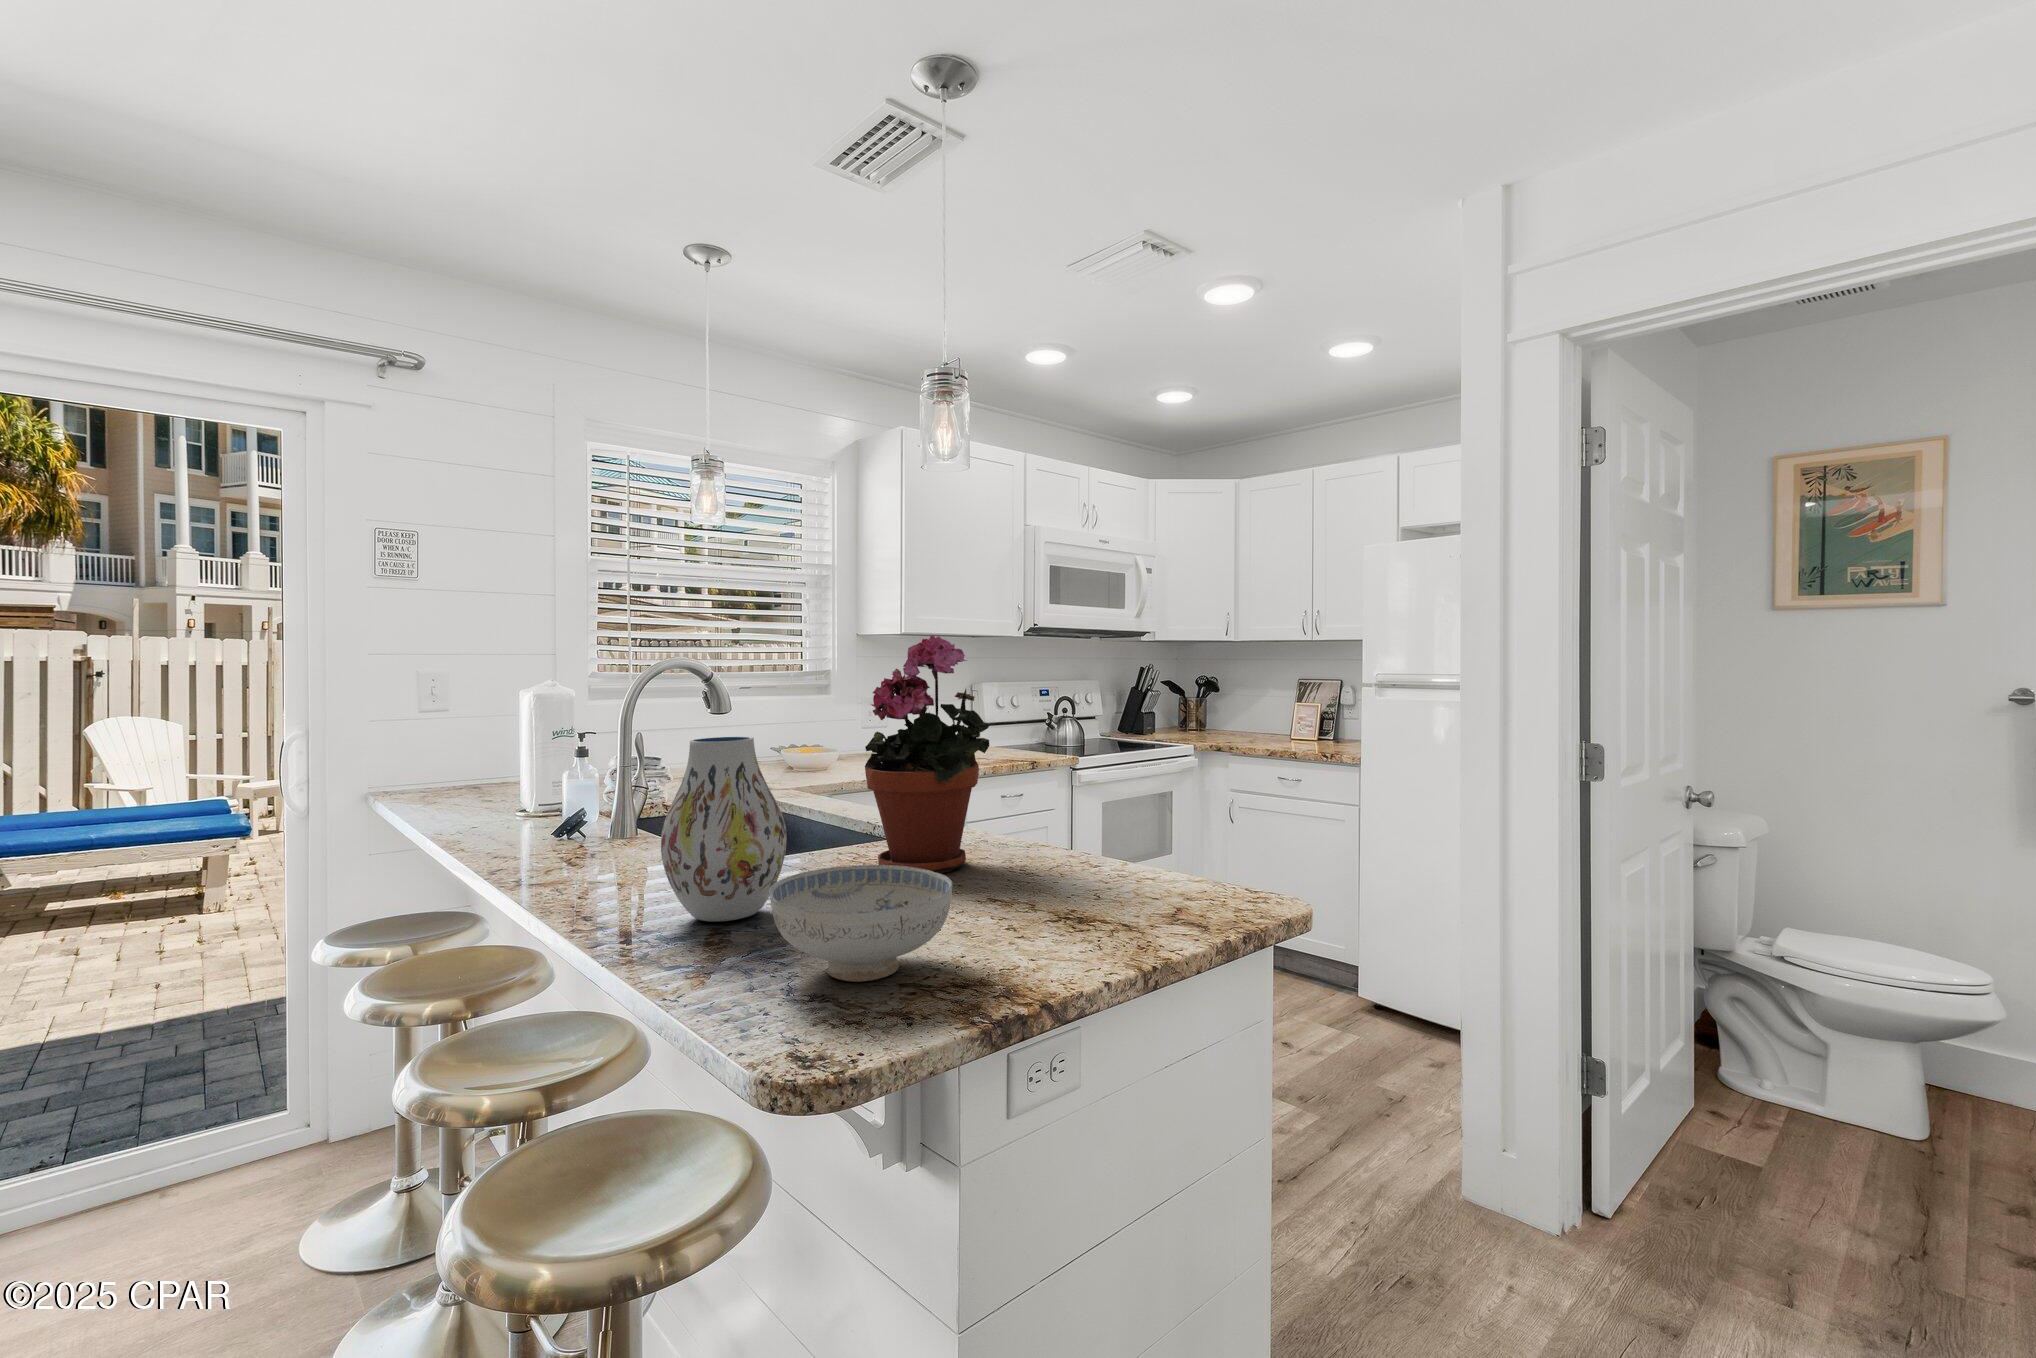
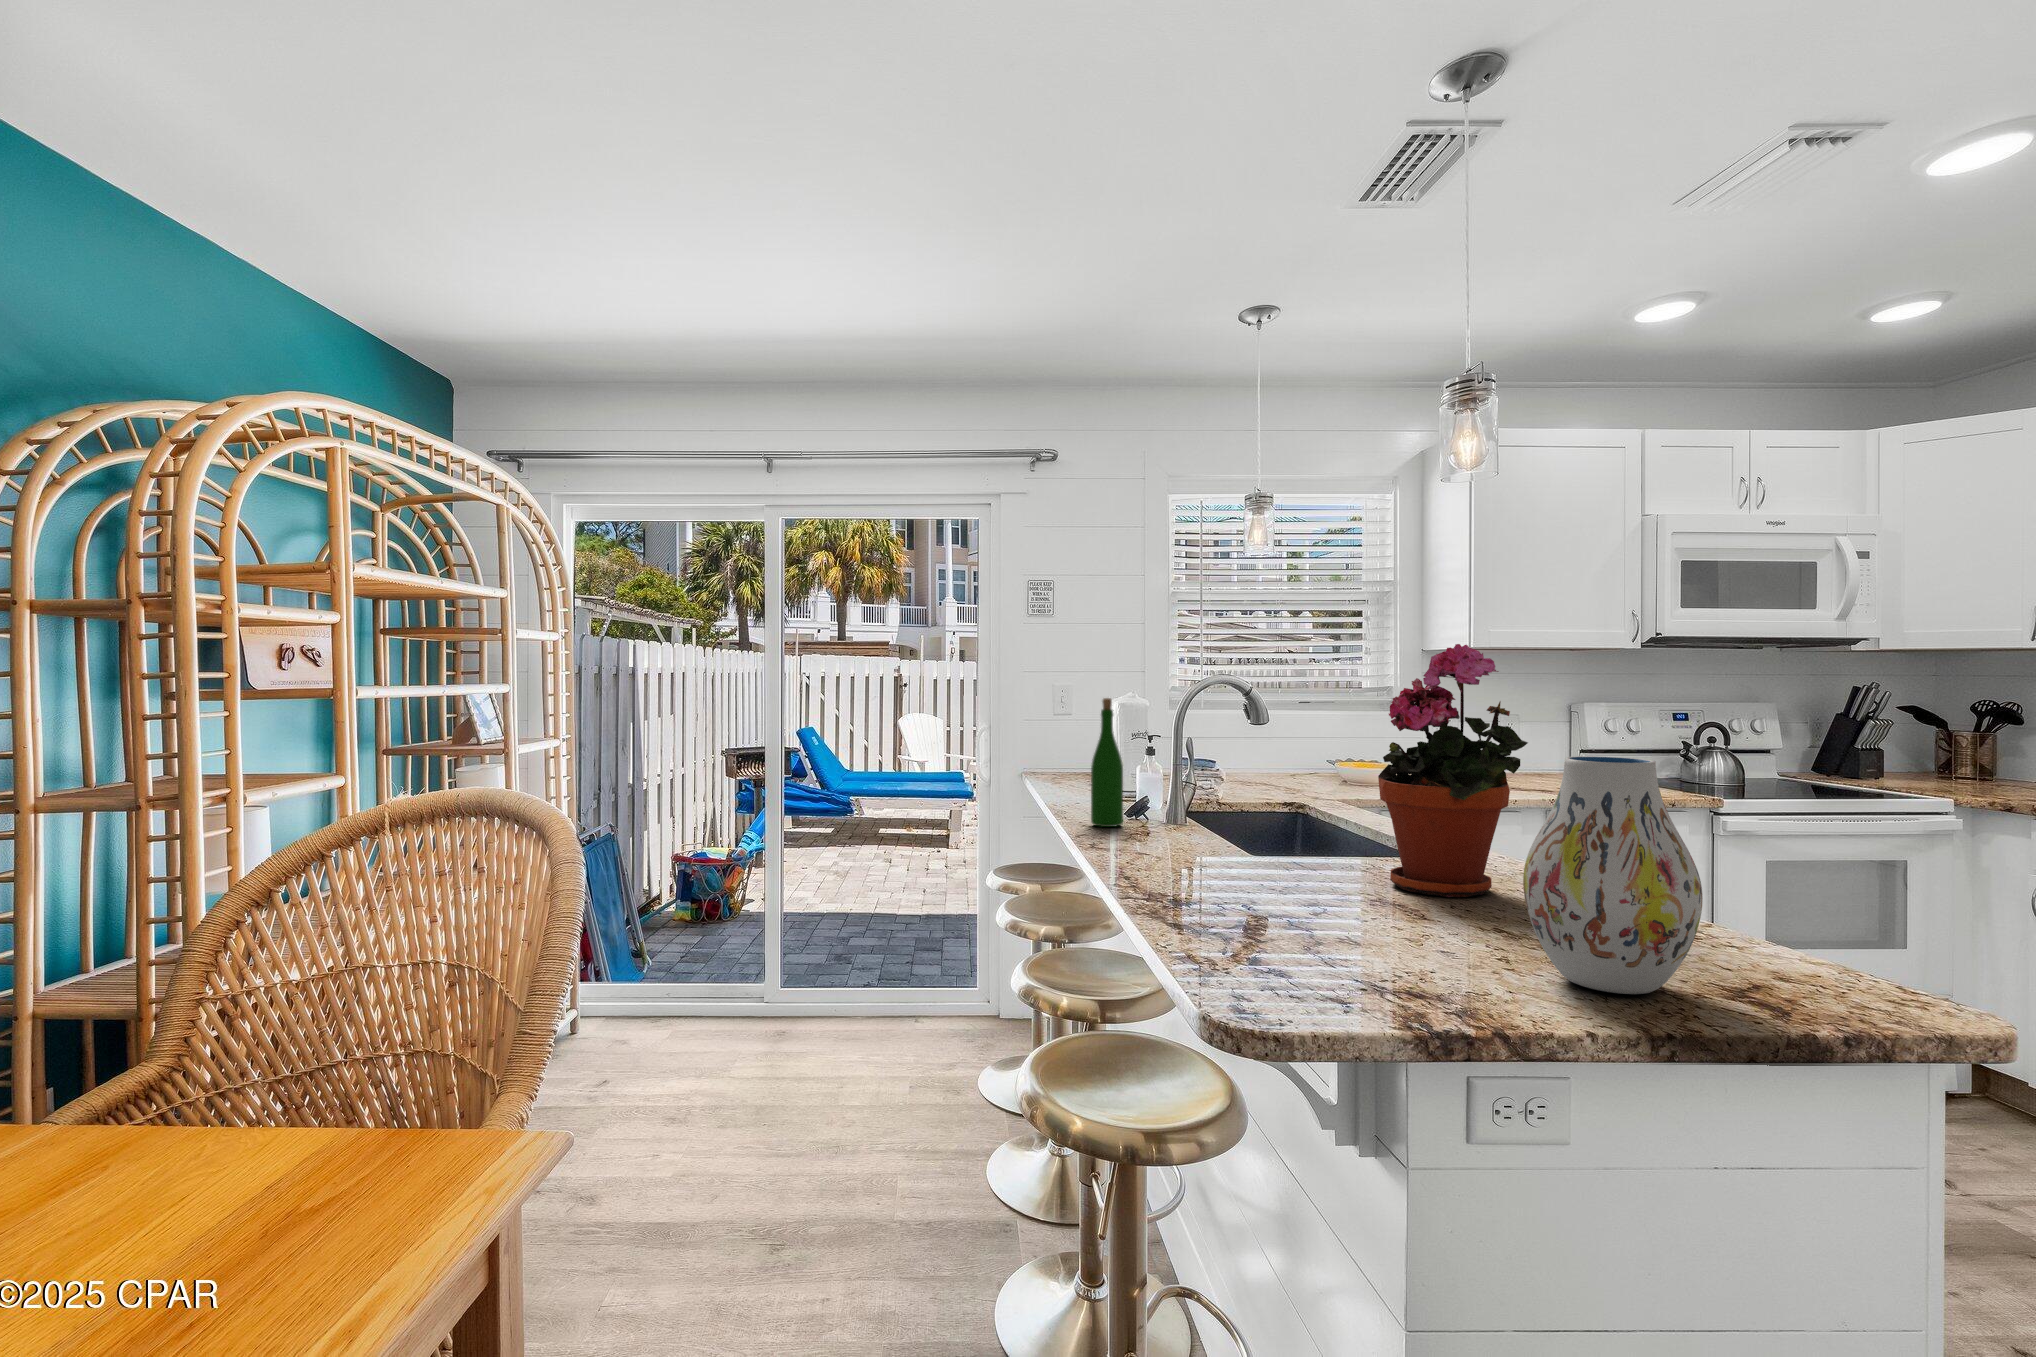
wine bottle: none [524,700,569,851] -> present [1091,698,1123,827]
vase: present [661,736,787,922] -> present [1523,756,1703,994]
ceramic bowl: present [769,865,953,982] -> none [1241,864,1422,973]

